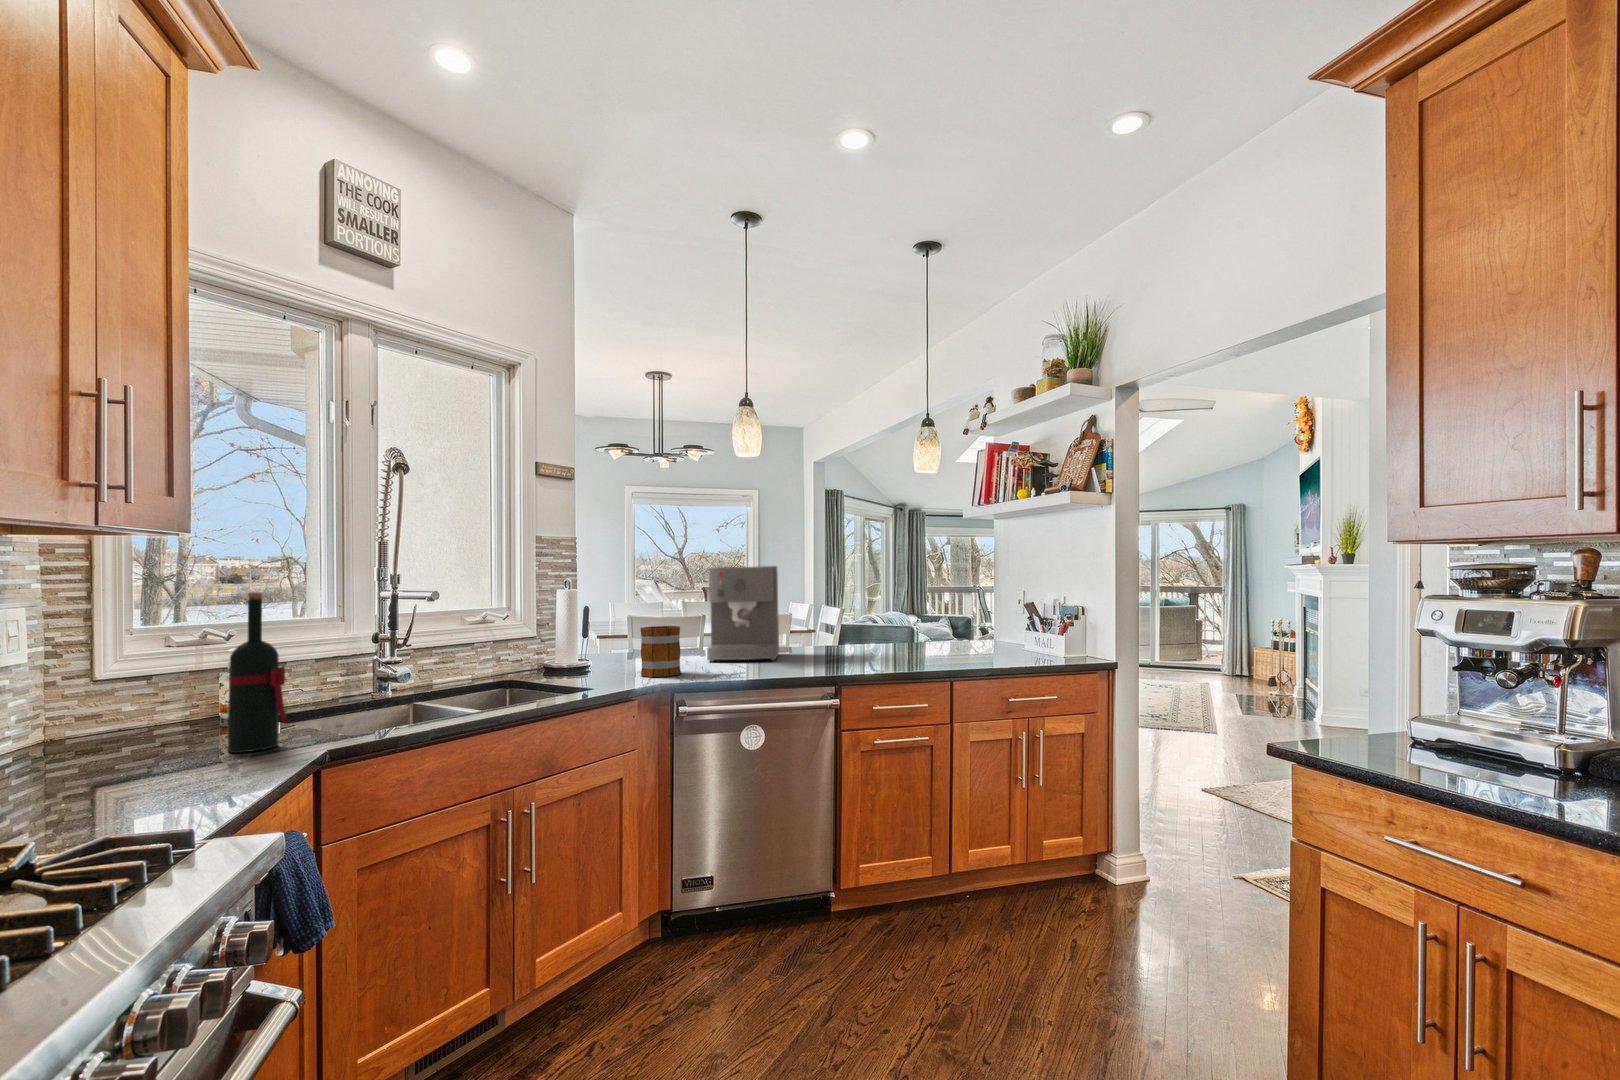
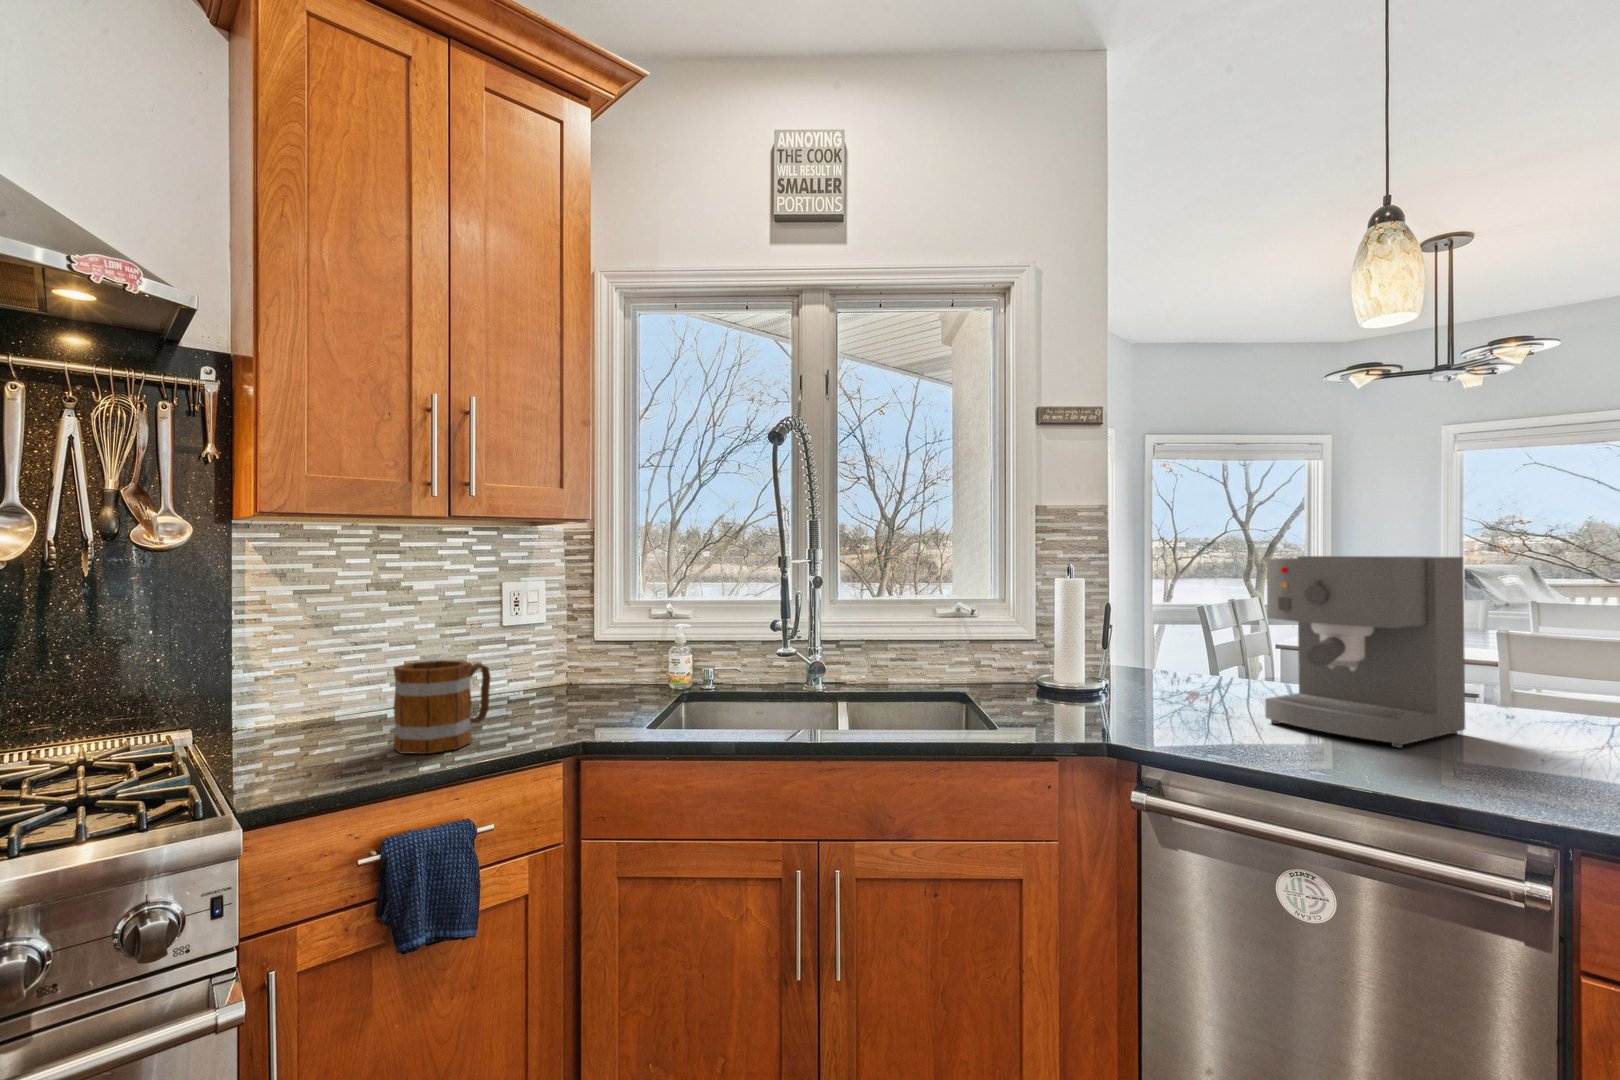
wine bottle: present [228,593,288,753] -> none [562,580,600,727]
mug: present [640,626,681,677] -> present [393,660,491,754]

